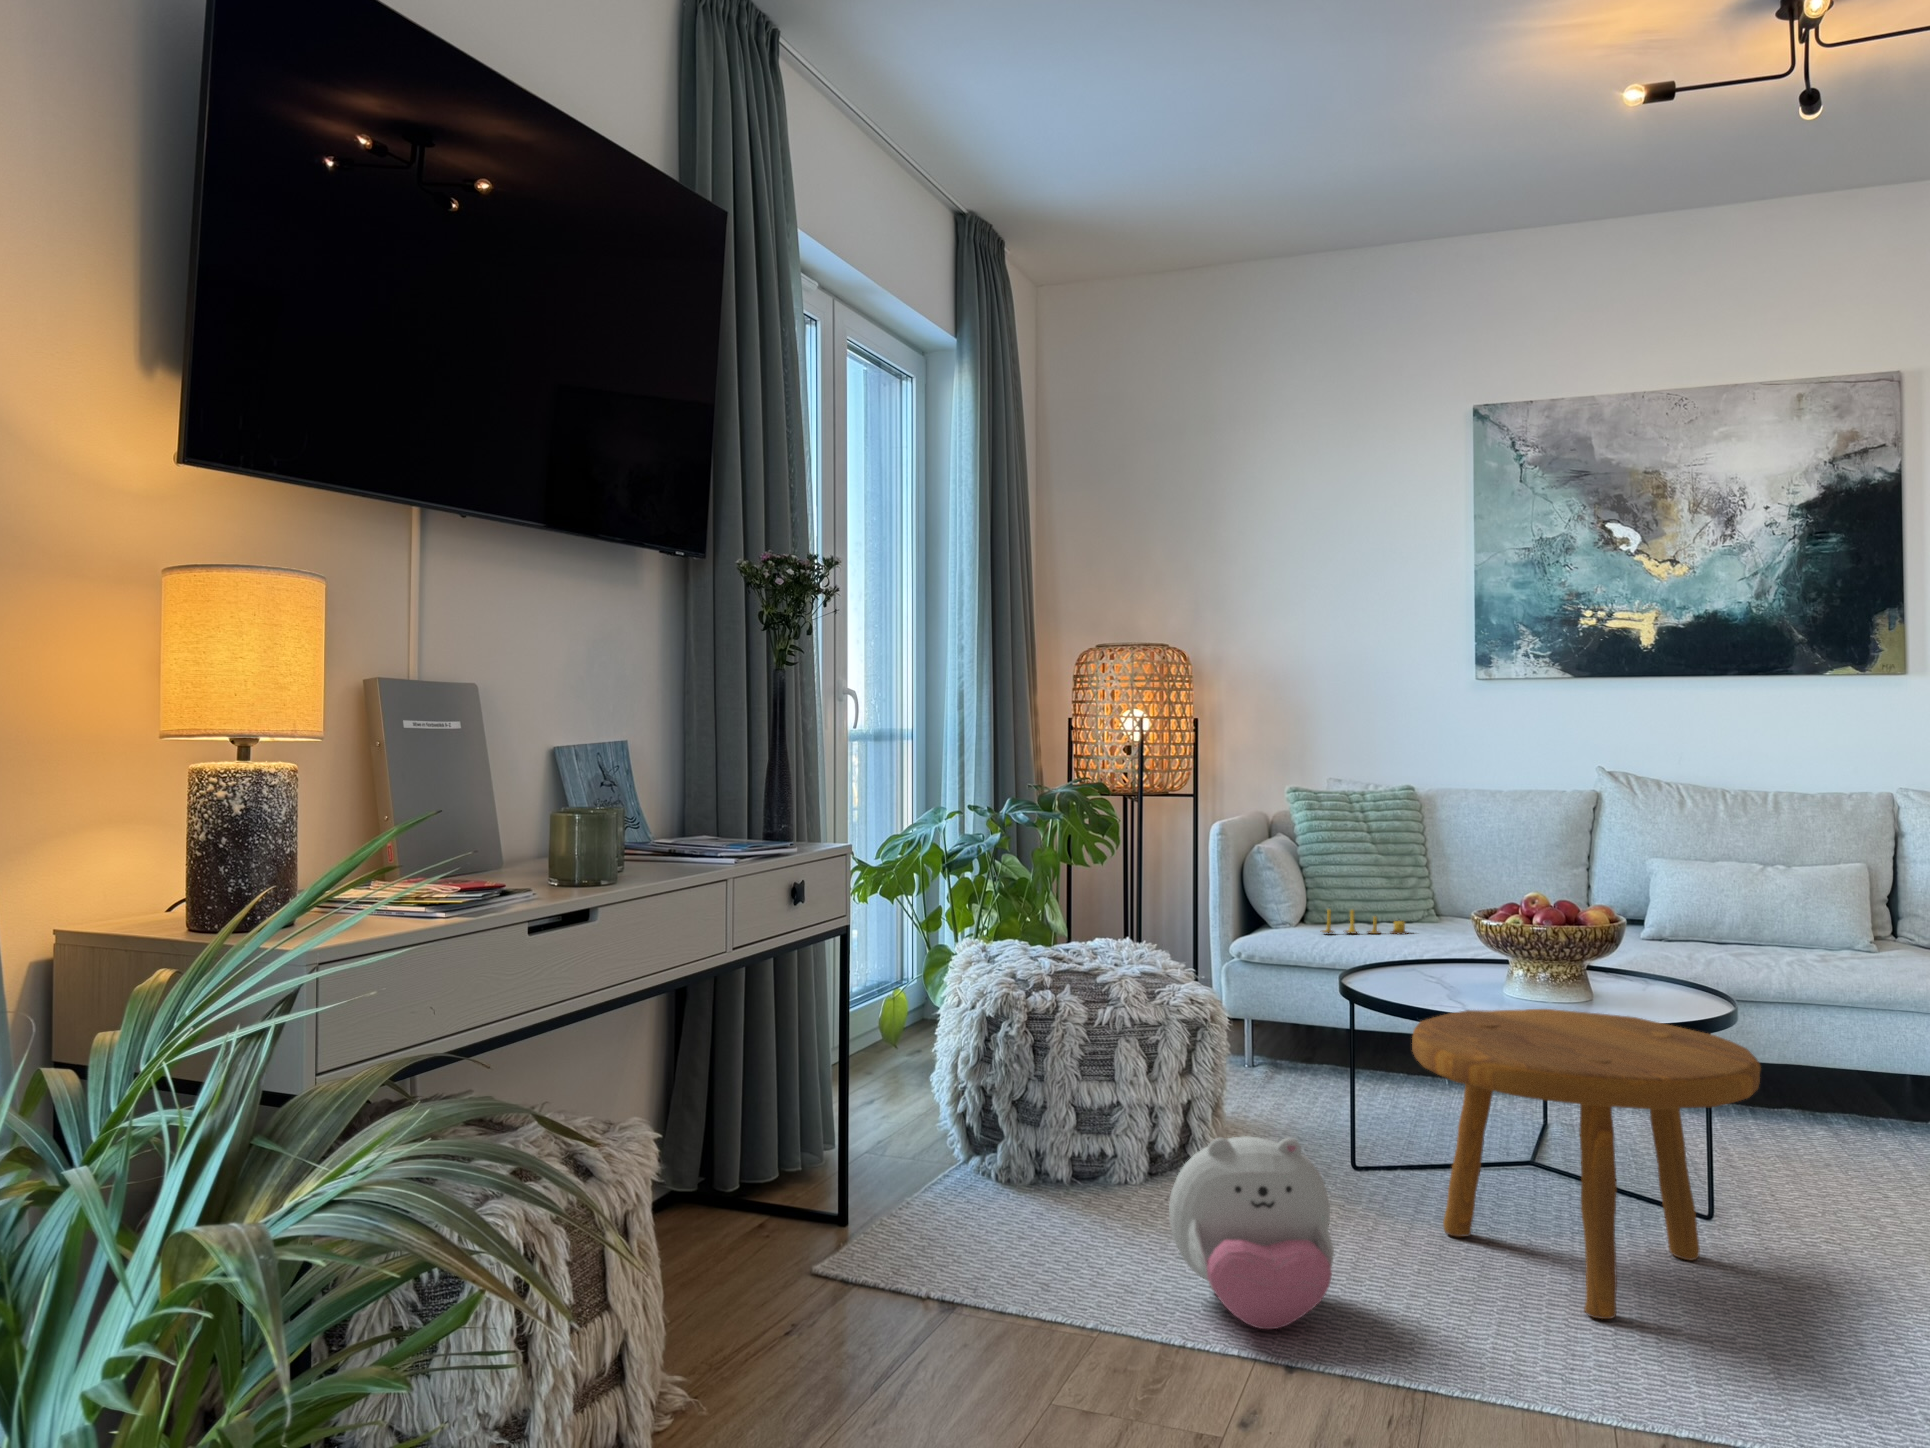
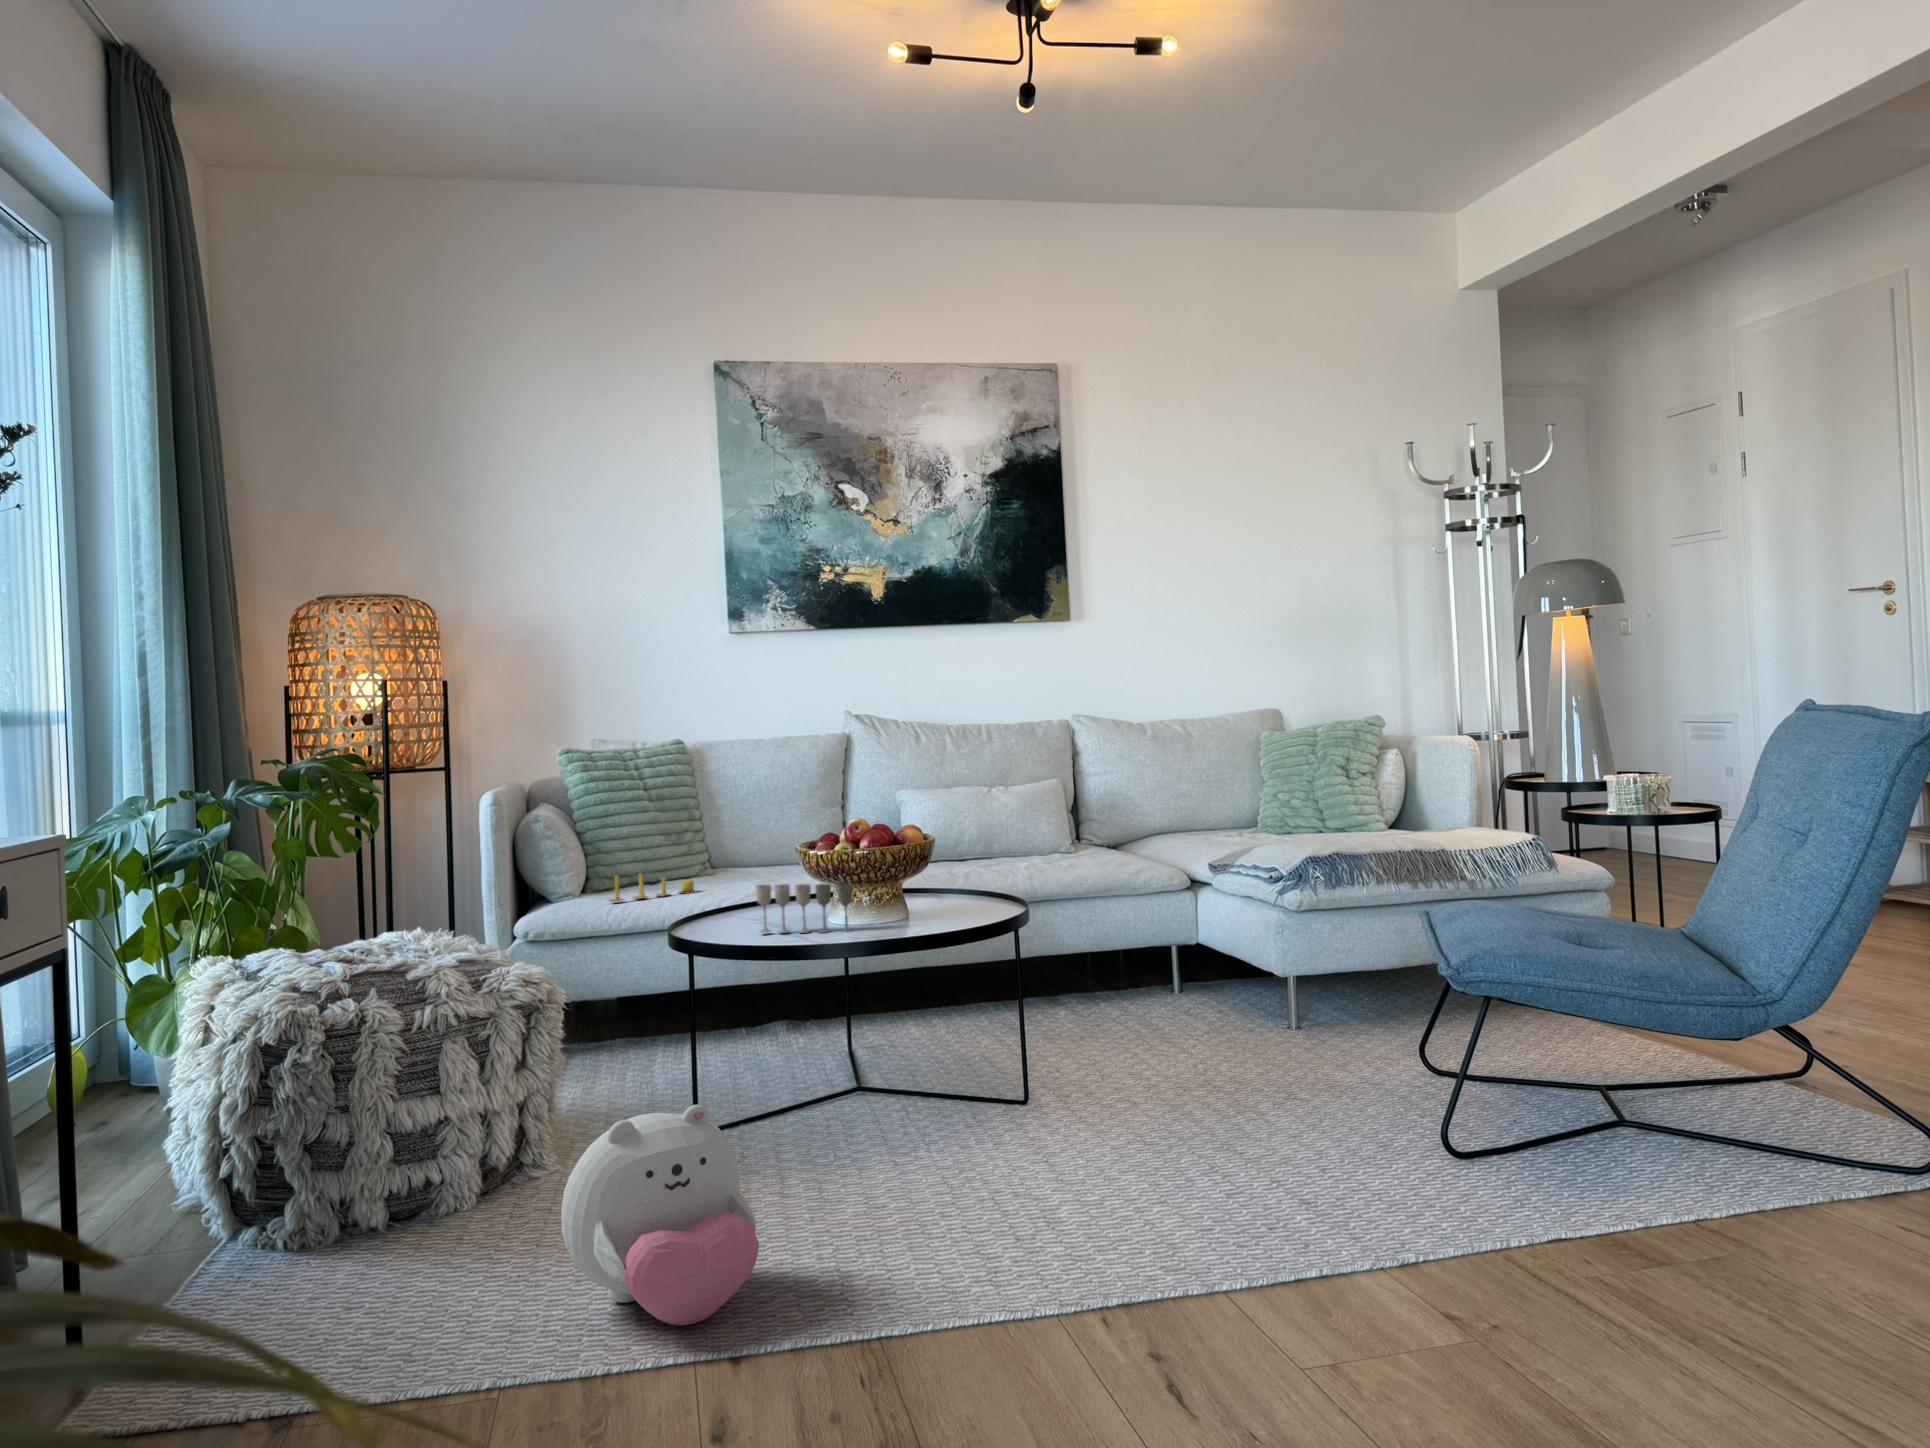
wine glass: none [1420,941,1515,1001] -> present [756,884,853,933]
footstool: present [1412,1009,1761,1319] -> none [782,929,1096,1221]

